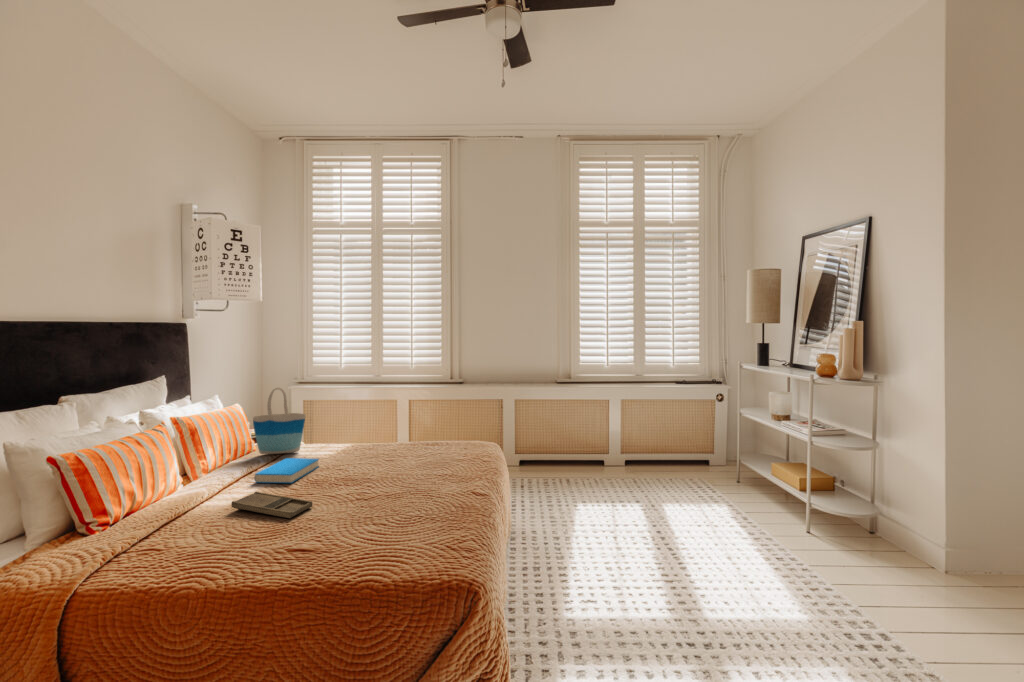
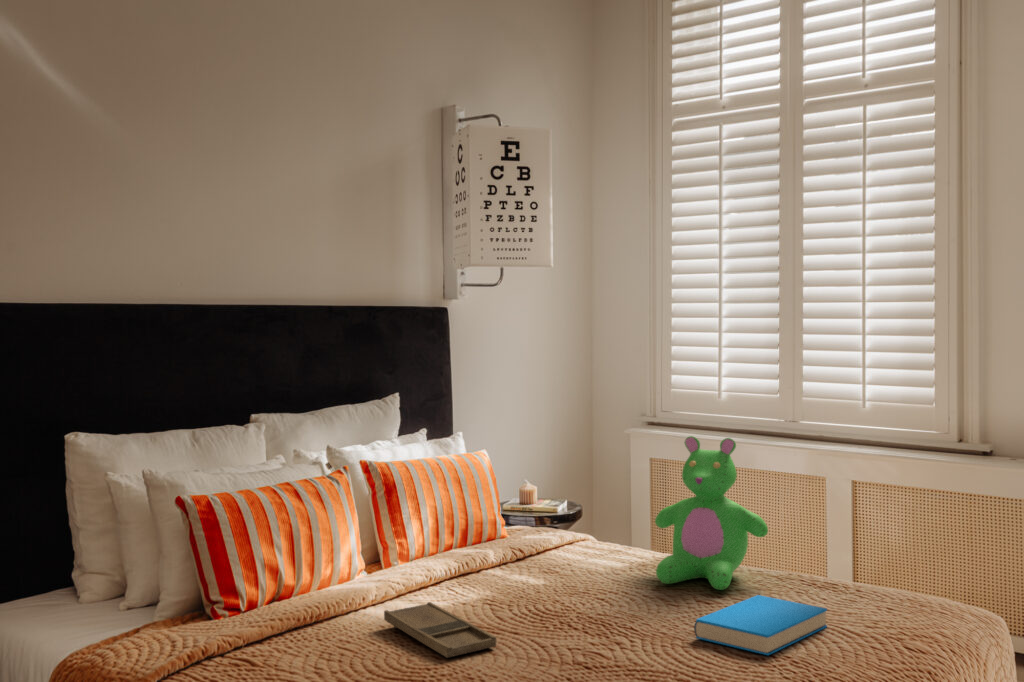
teddy bear: none [357,387,414,460] -> present [655,436,768,590]
tote bag: present [253,388,306,454] -> none [492,424,576,548]
book: present [254,458,319,483] -> present [694,595,827,655]

